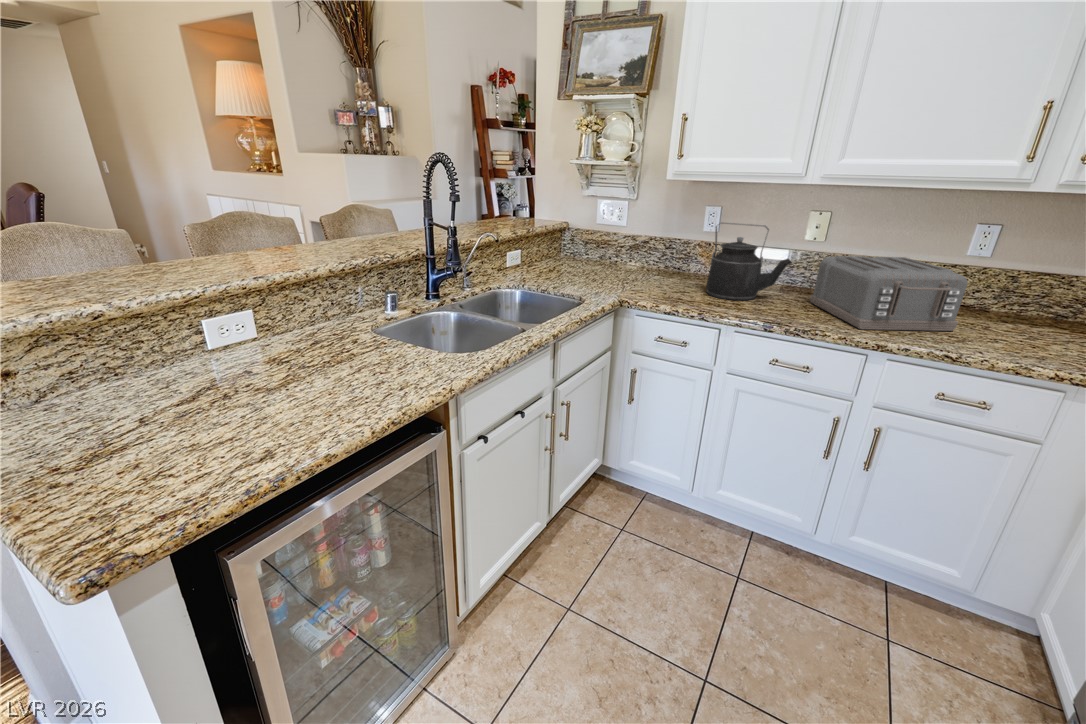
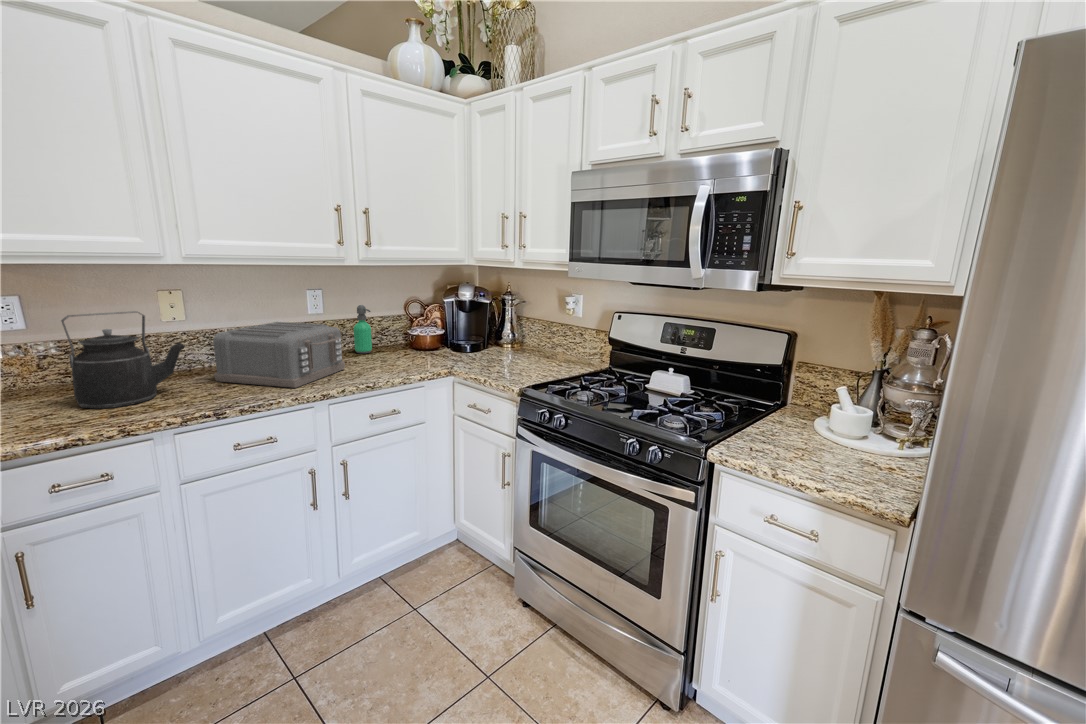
soap dispenser: none [1014,256,1063,326] -> present [354,305,372,354]

